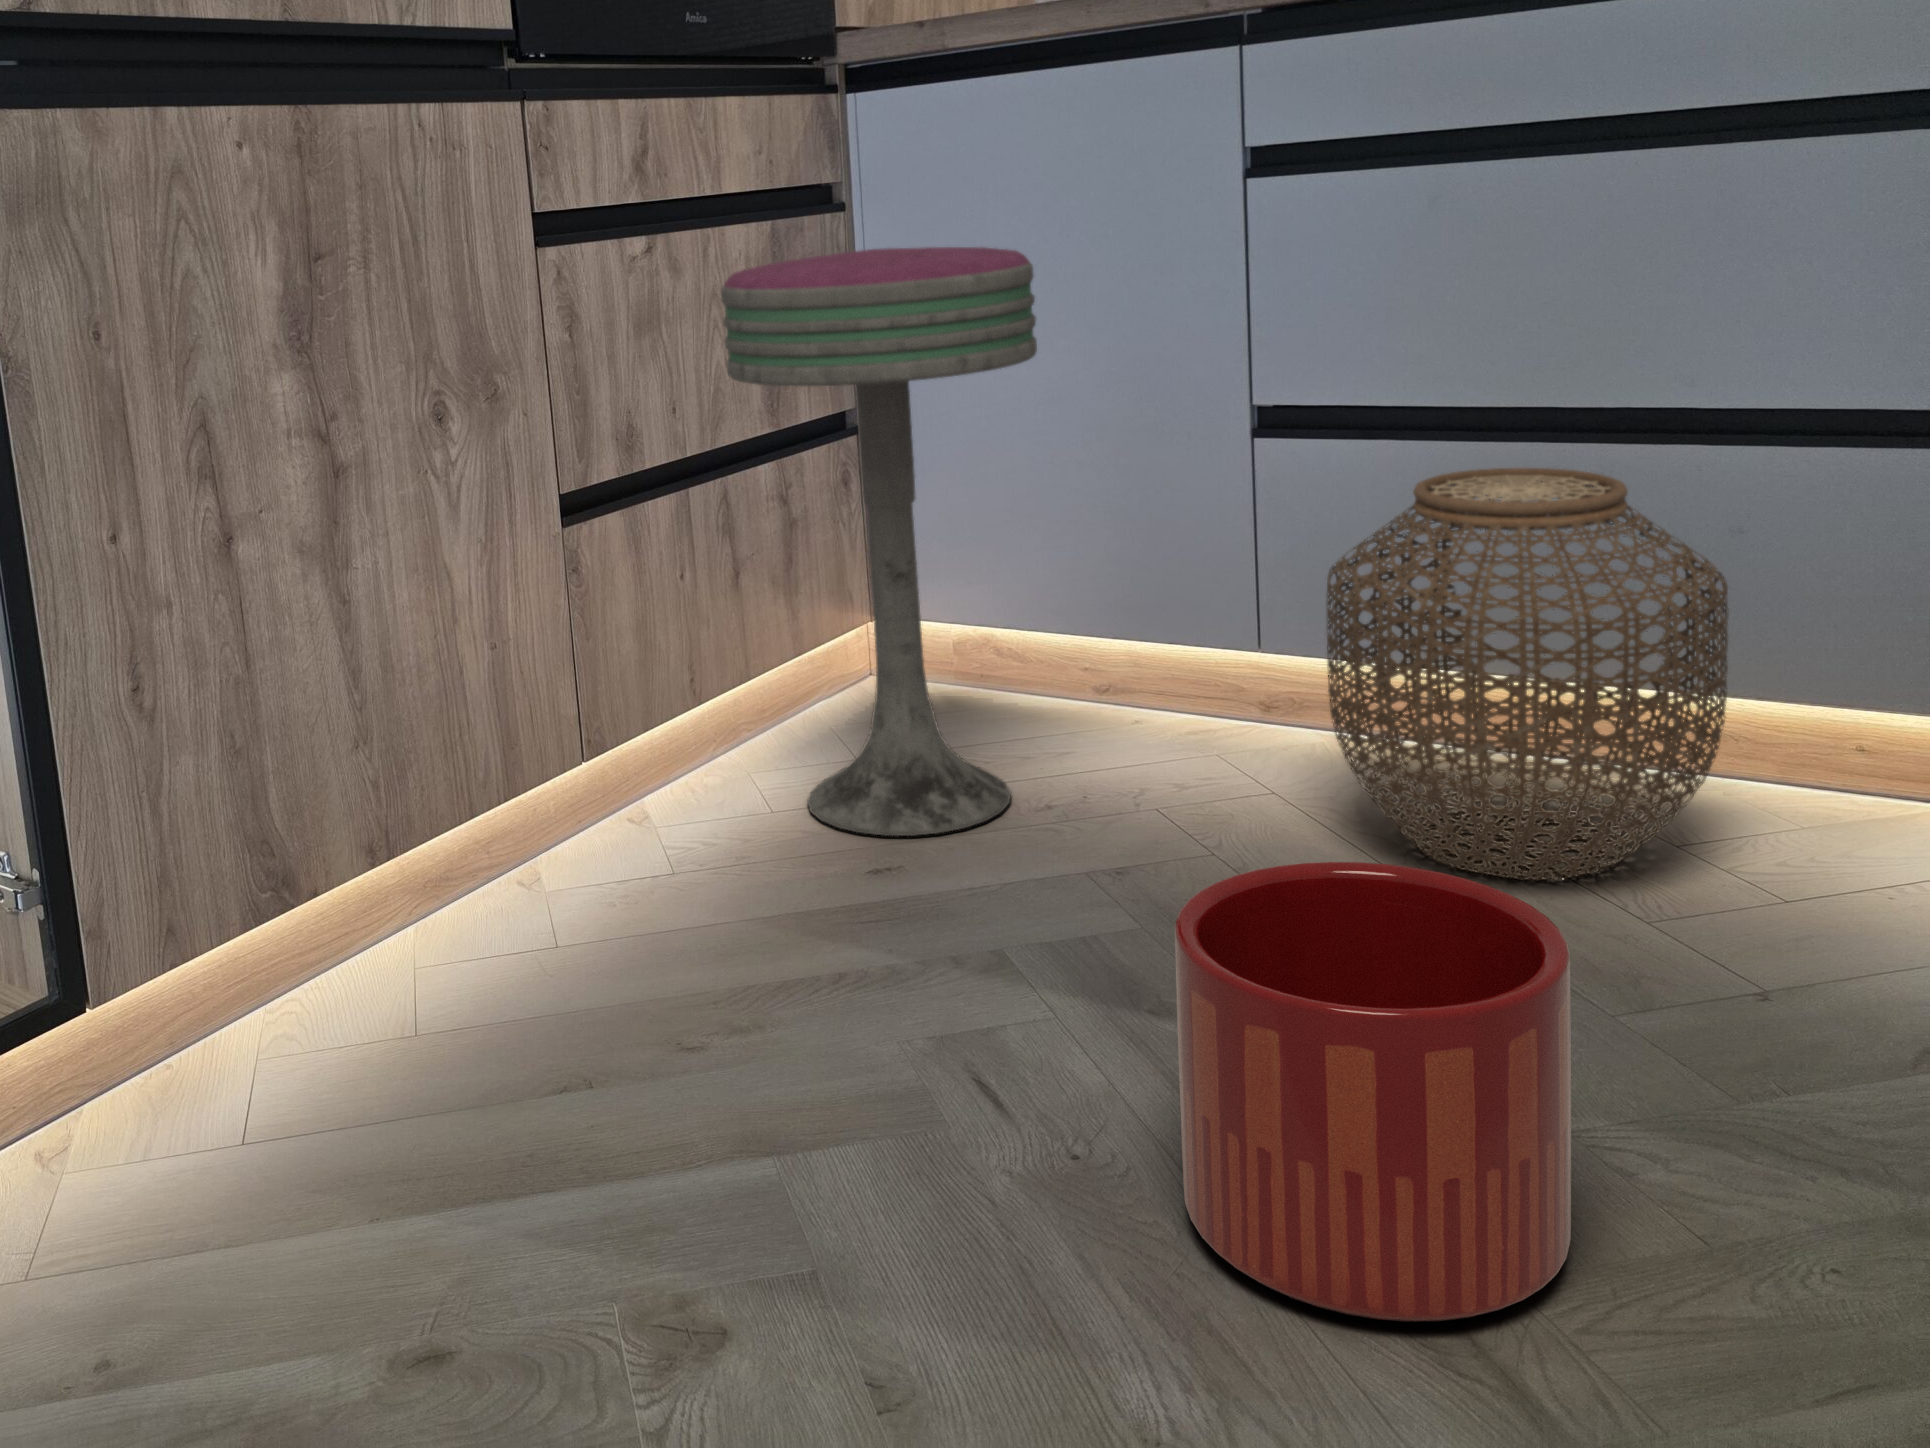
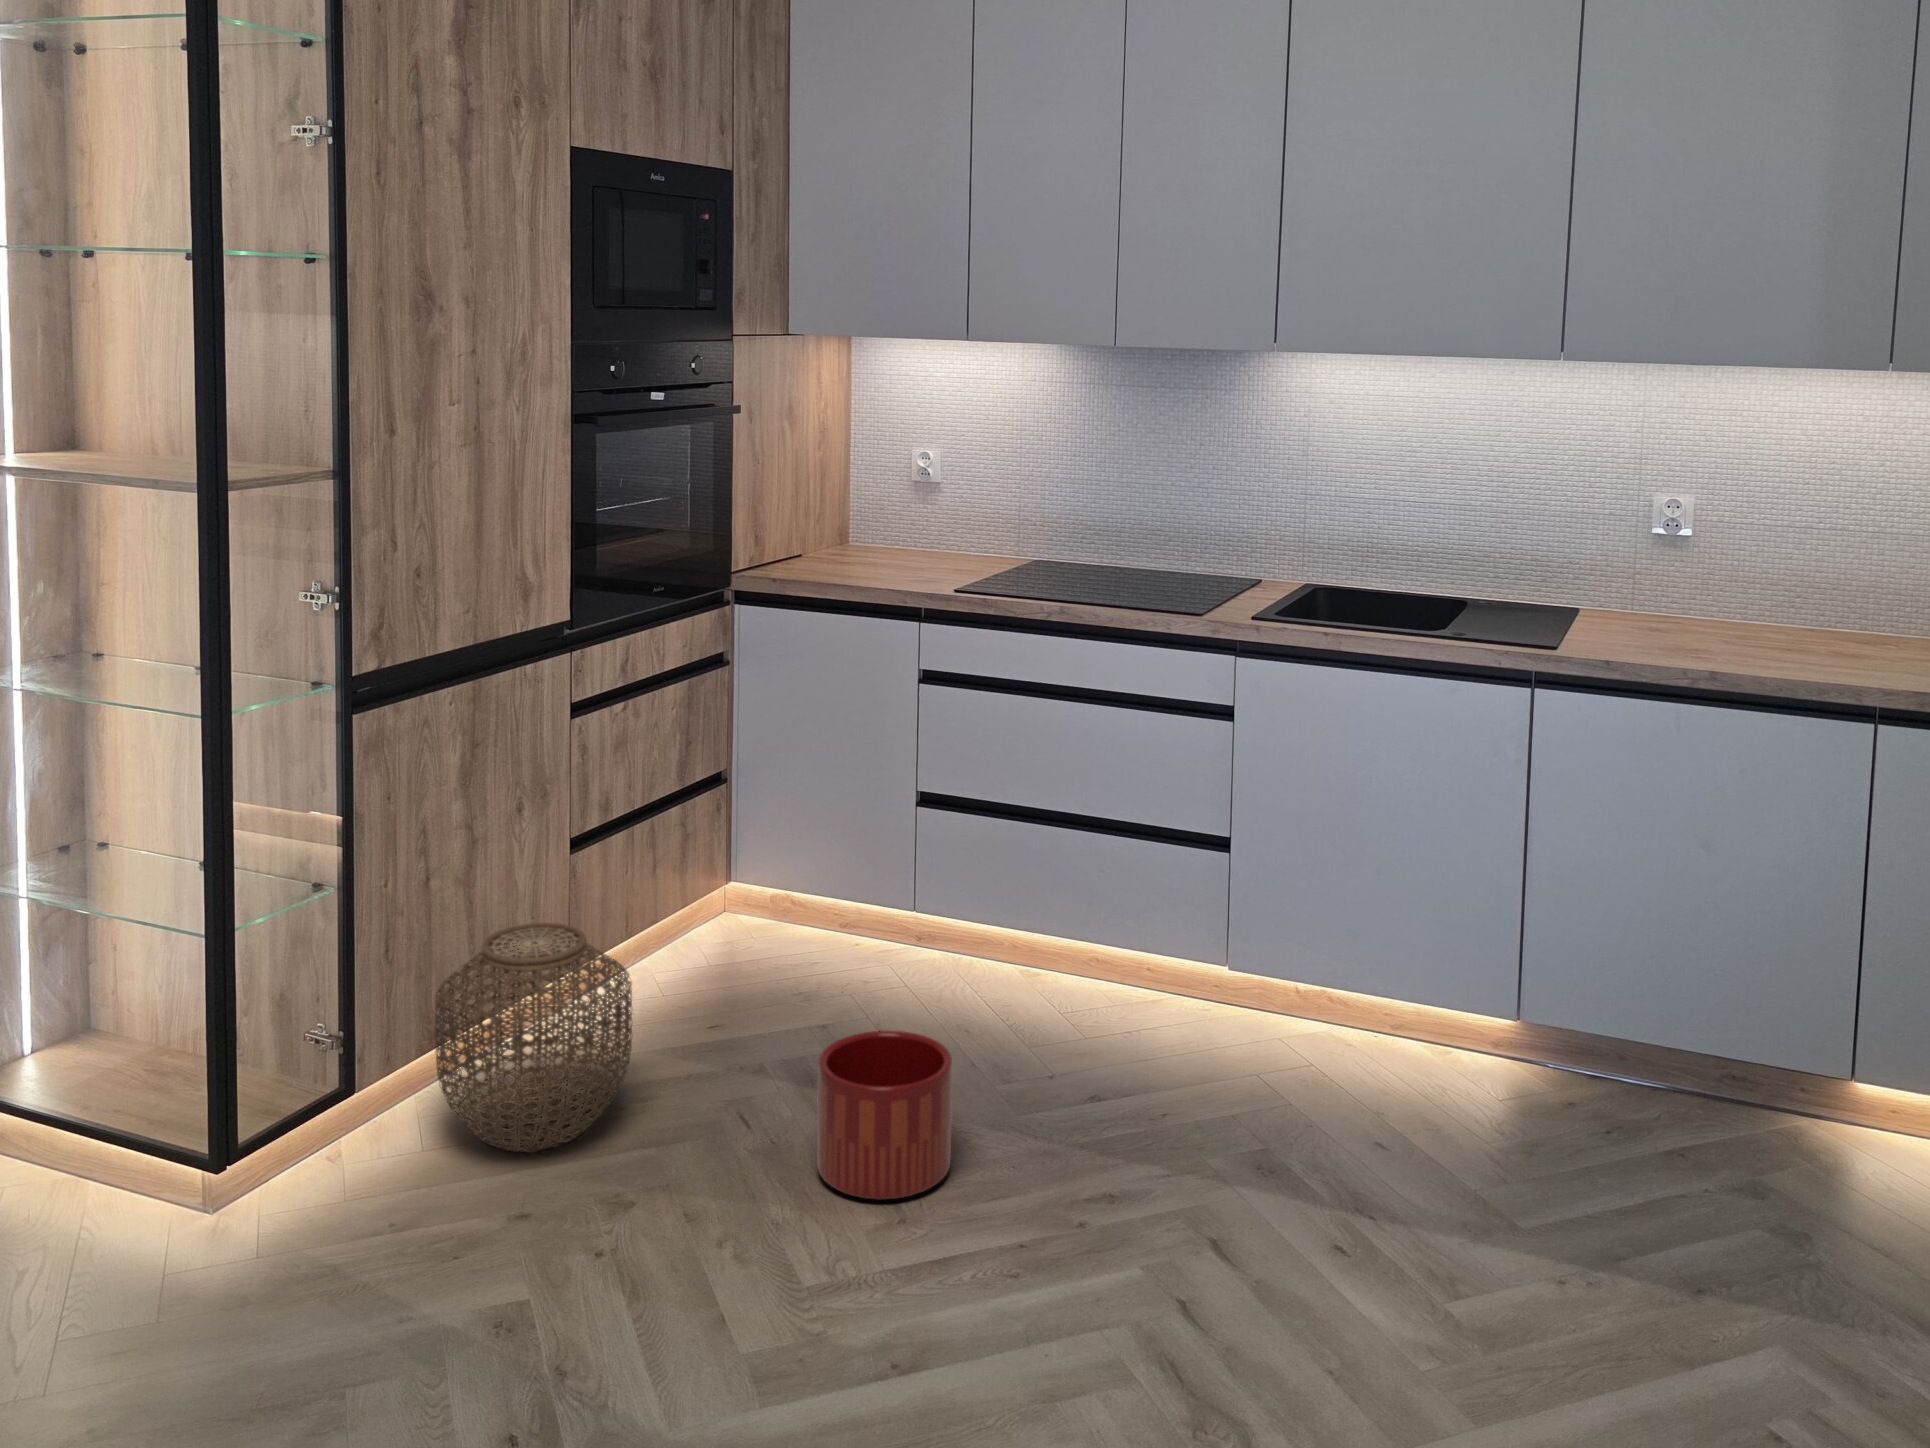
bar stool: present [721,247,1037,836] -> none [661,706,813,1006]
woven basket: present [1326,468,1728,880] -> present [435,923,632,1152]

